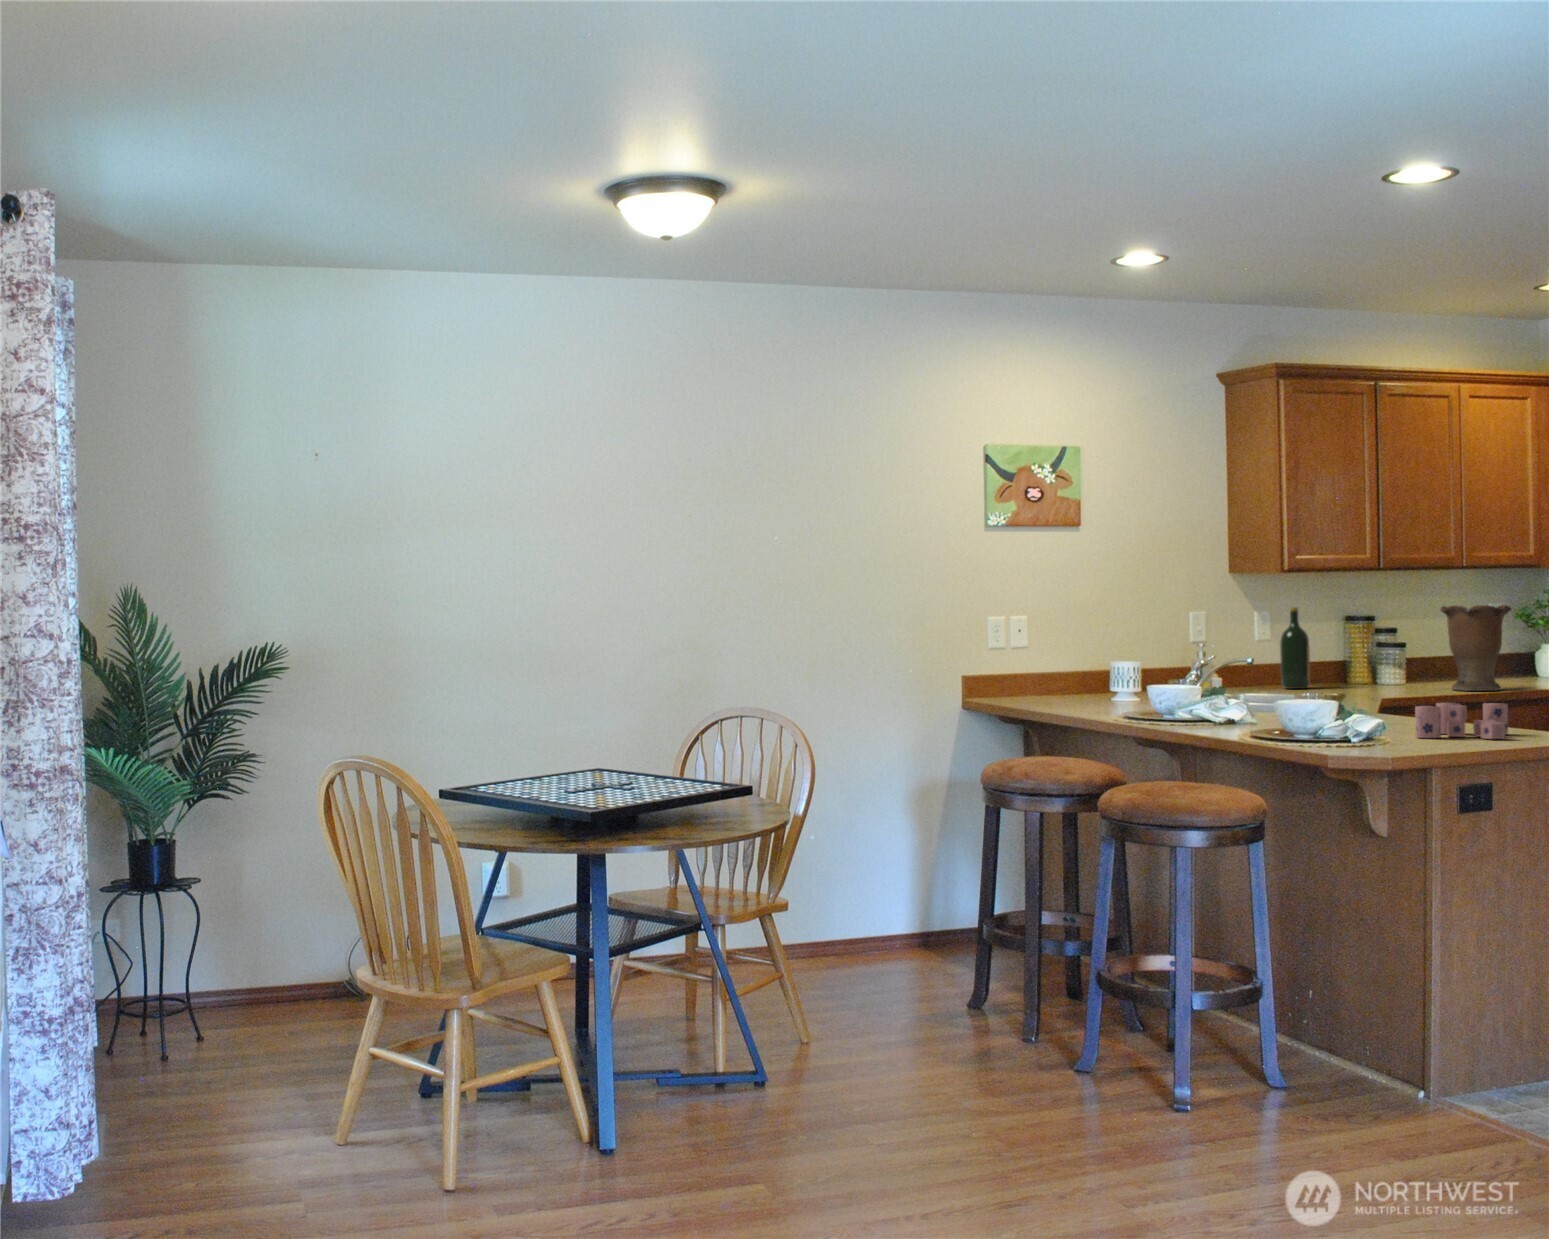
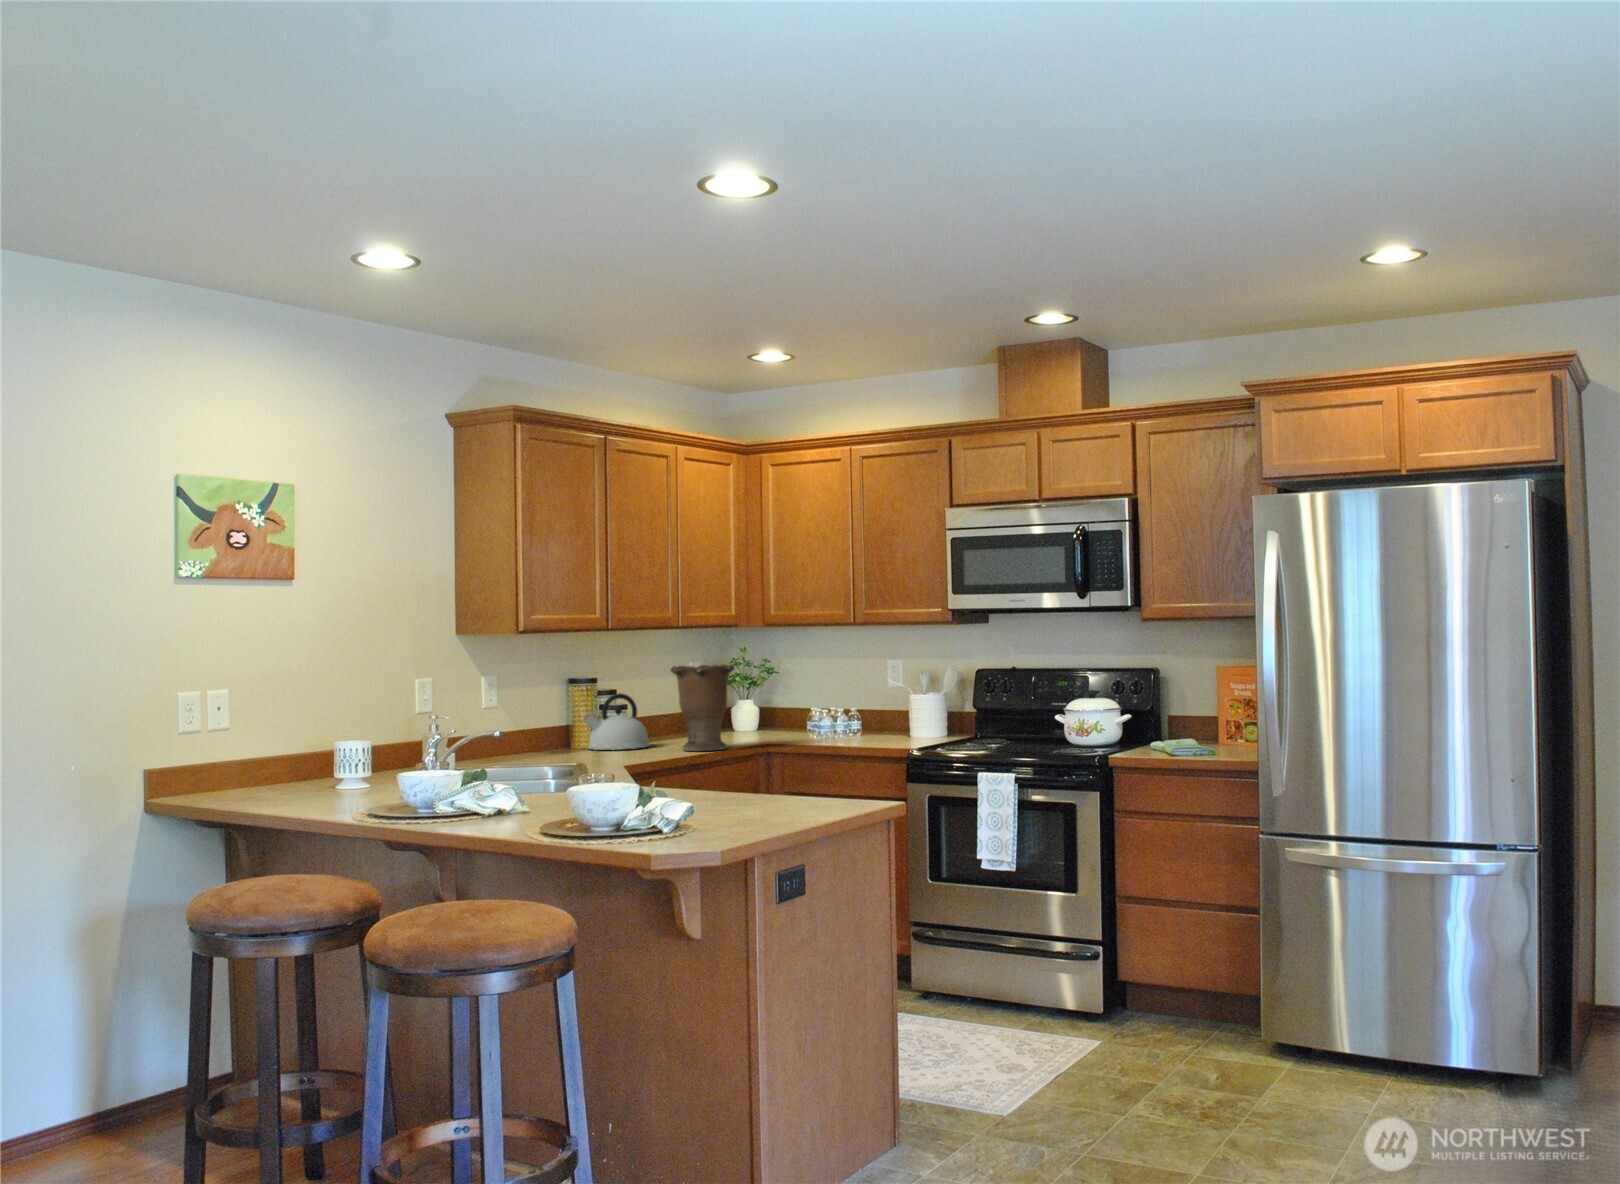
wine bottle: present [1280,607,1310,689] -> none [515,670,545,758]
kettle: none [1351,632,1422,686] -> present [583,693,650,750]
candle: present [1415,703,1508,739] -> none [716,775,805,821]

